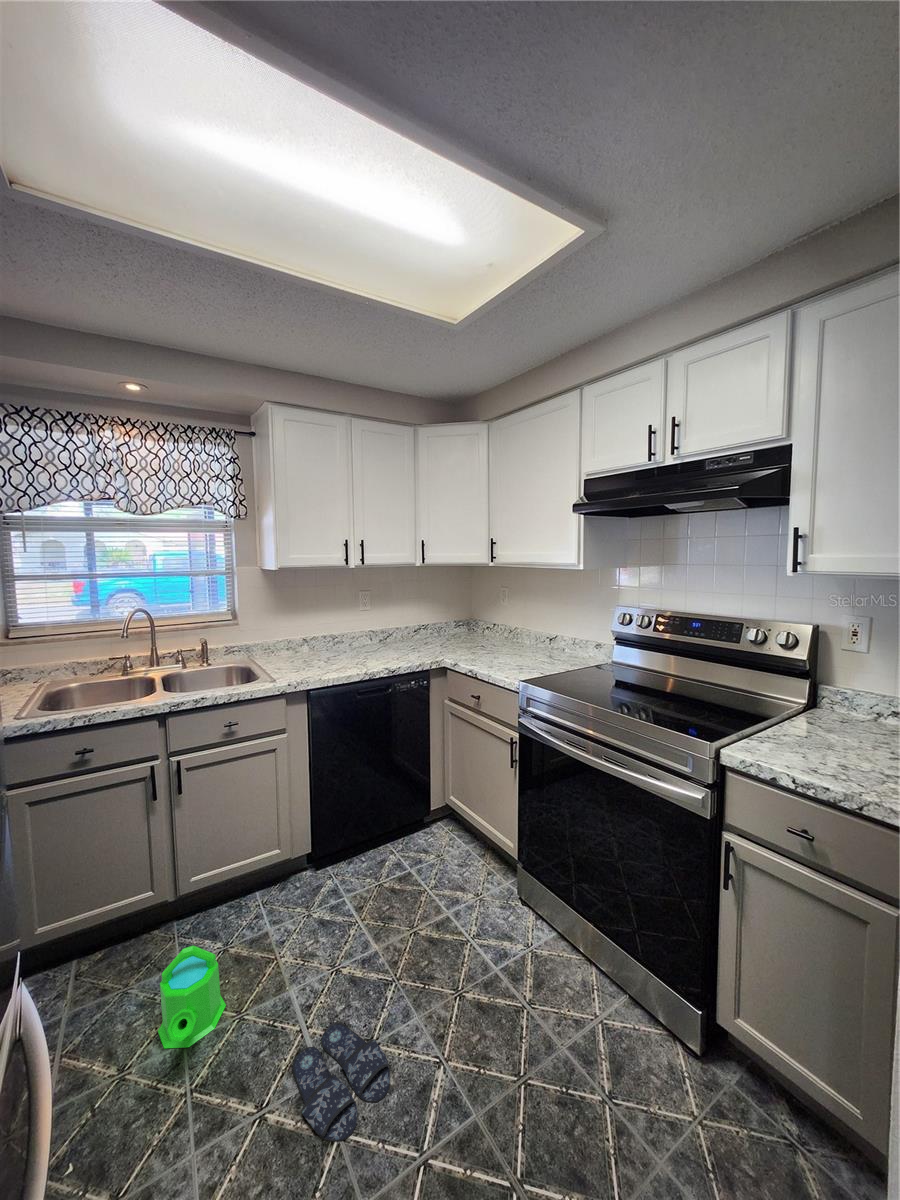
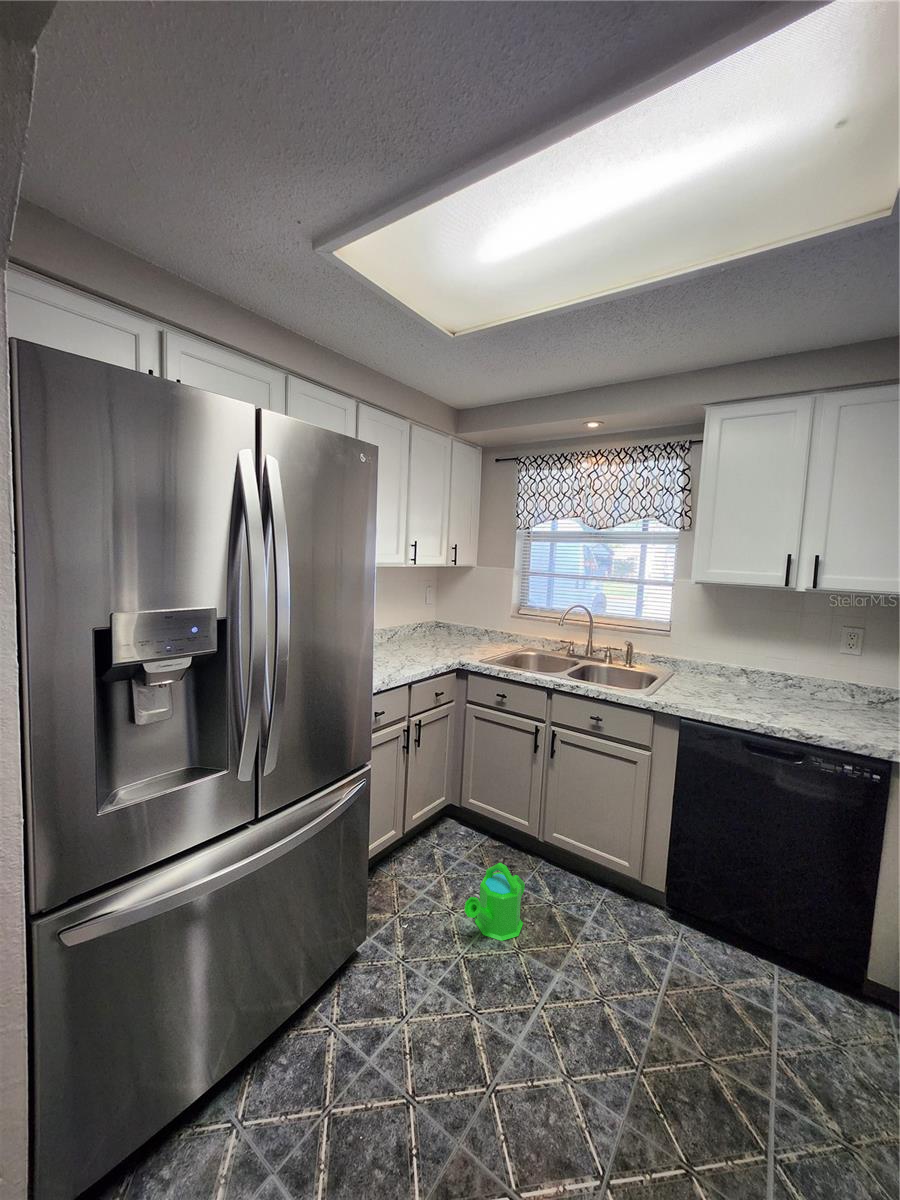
slippers: present [292,1023,390,1141] -> none [482,1013,571,1119]

